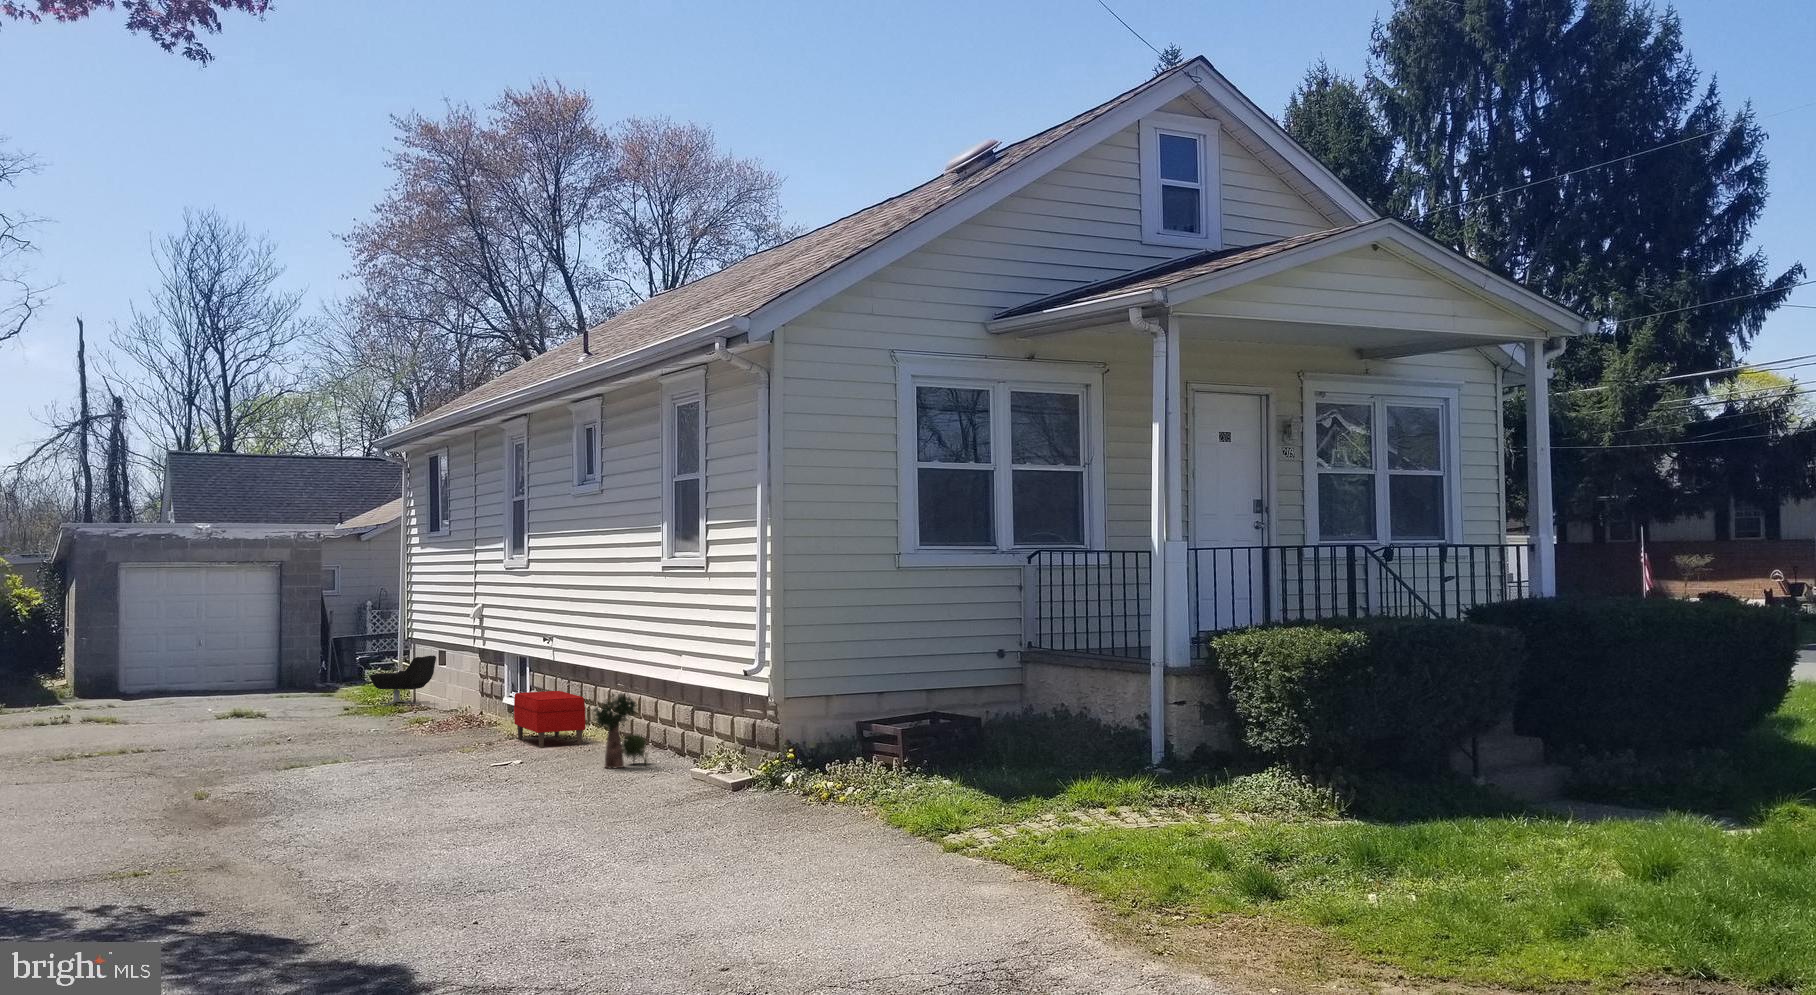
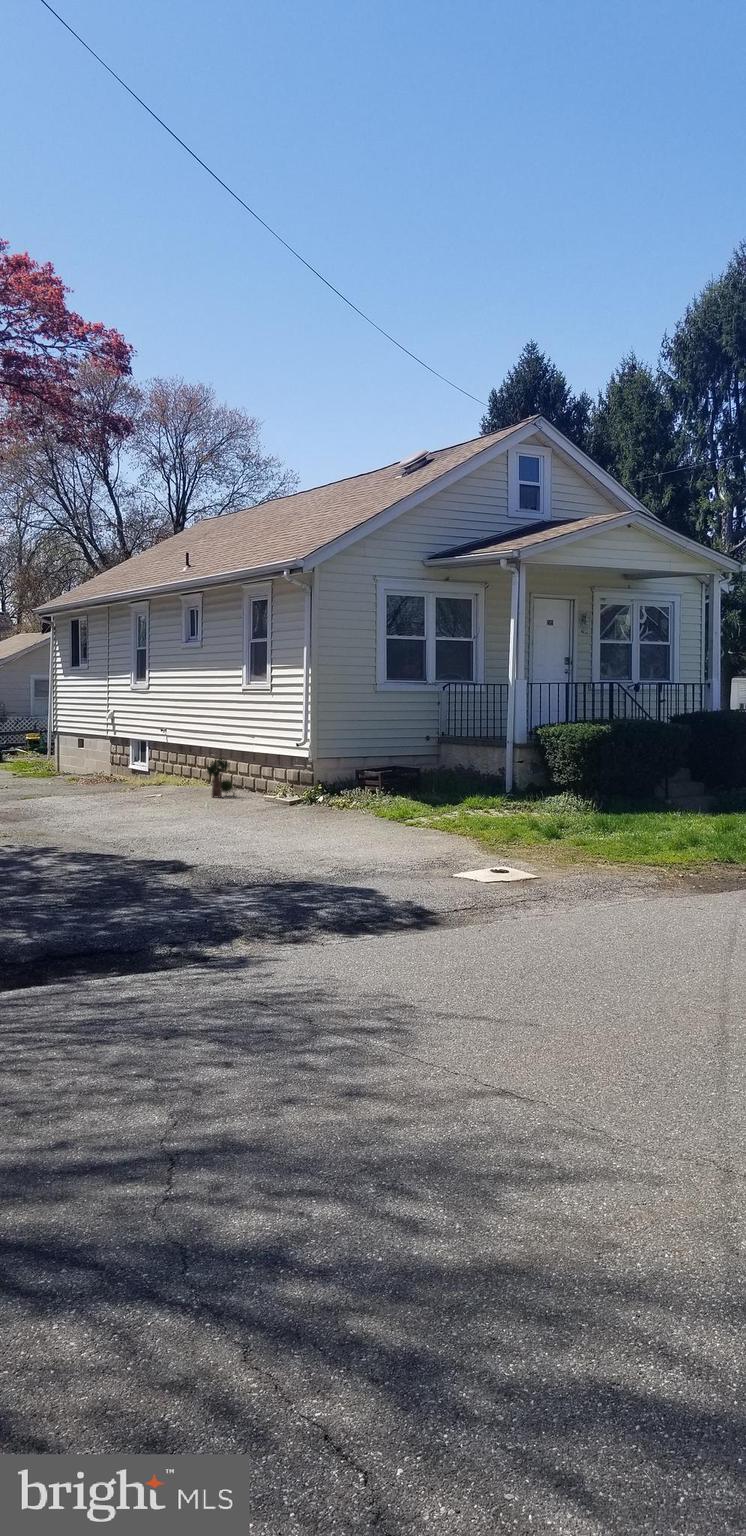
lounge chair: present [370,655,436,705] -> none [38,741,77,770]
bench: present [514,691,585,748] -> none [147,759,191,789]

